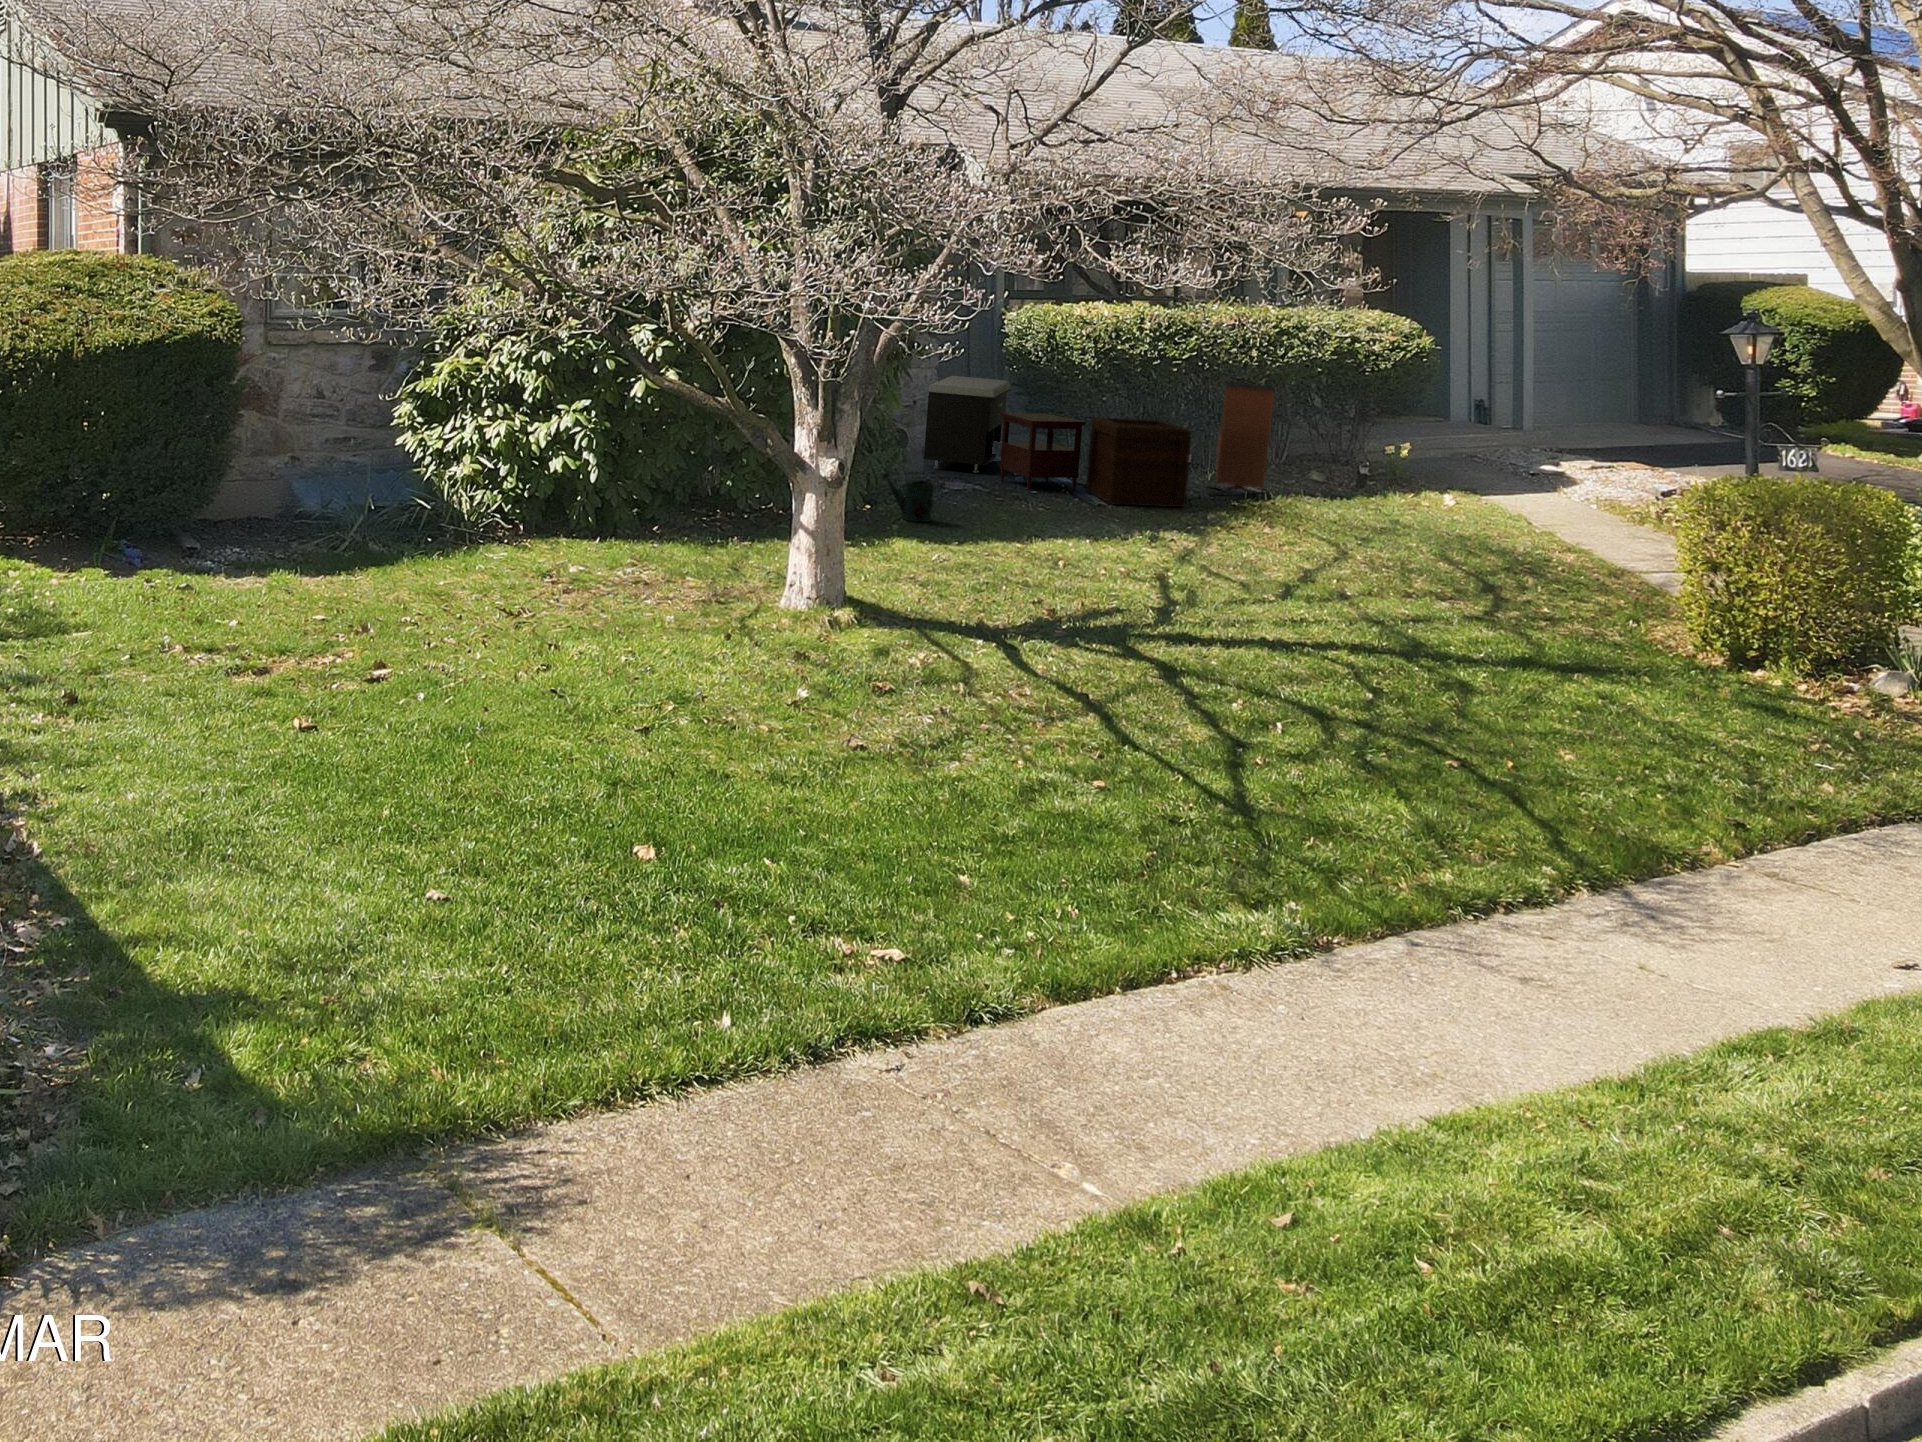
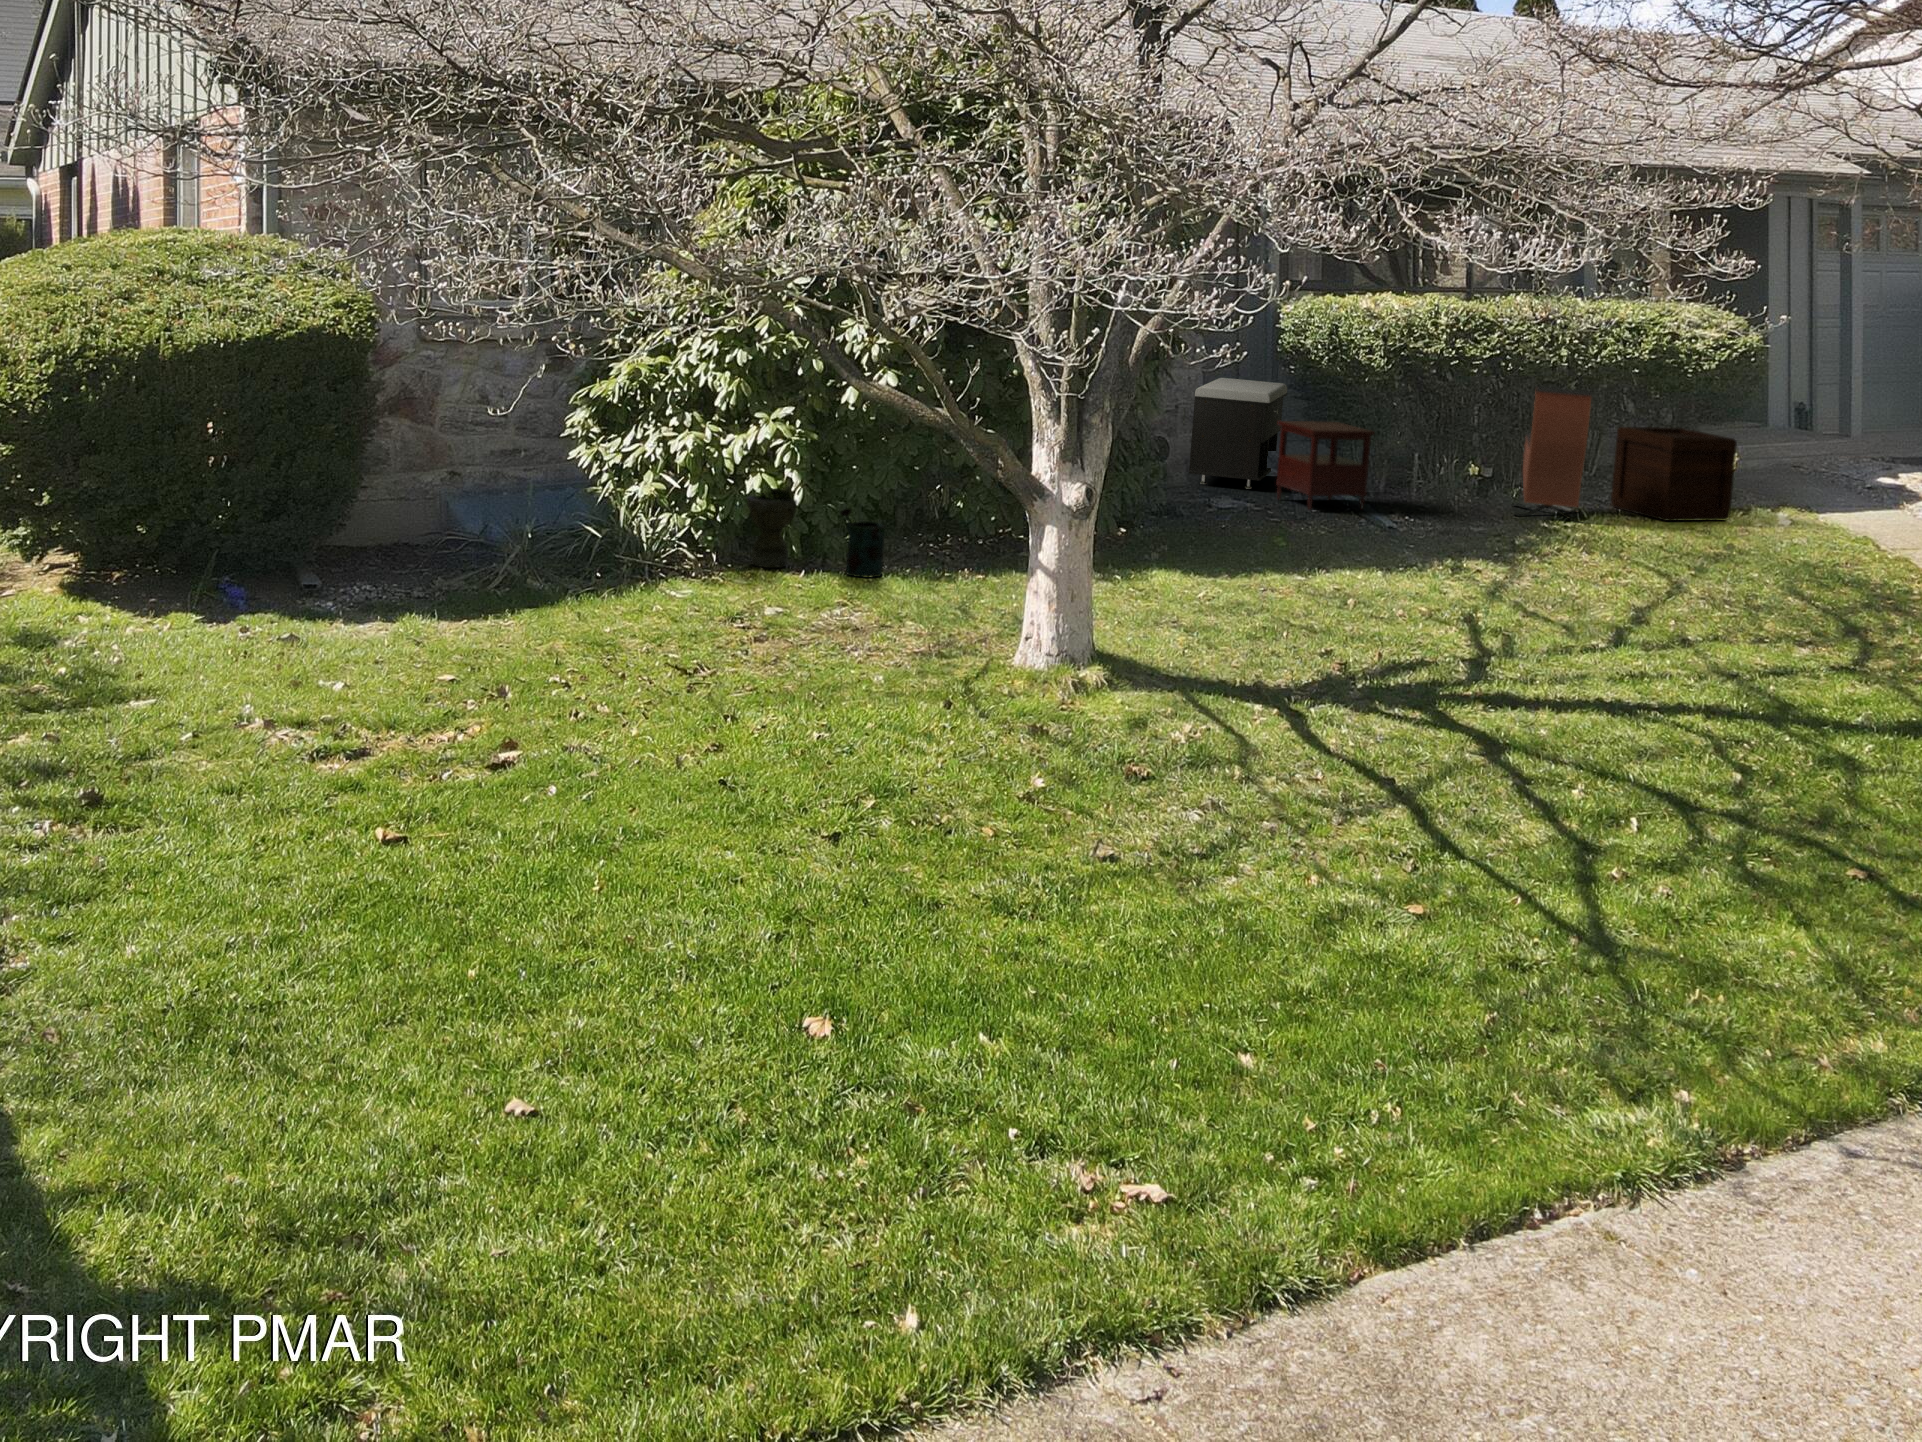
wooden crate: present [1086,417,1191,507] -> present [1611,427,1737,521]
planter: none [551,463,595,535] -> present [747,485,797,568]
watering can: present [882,473,943,522] -> present [840,509,885,577]

